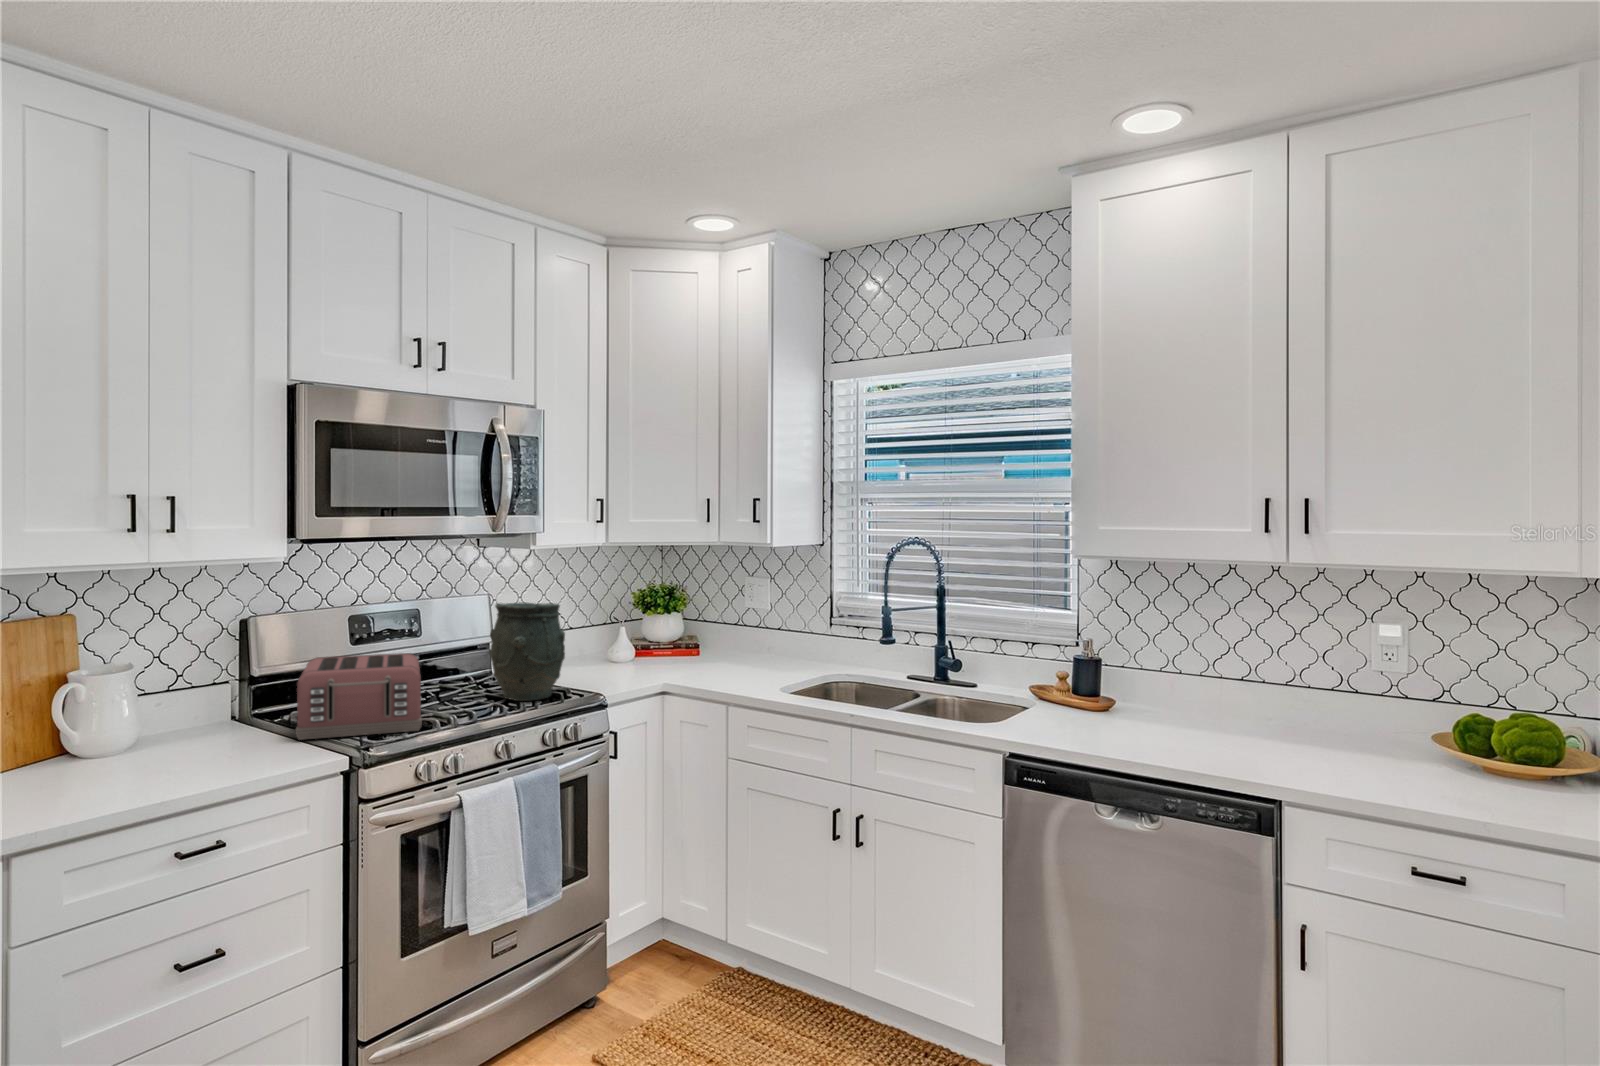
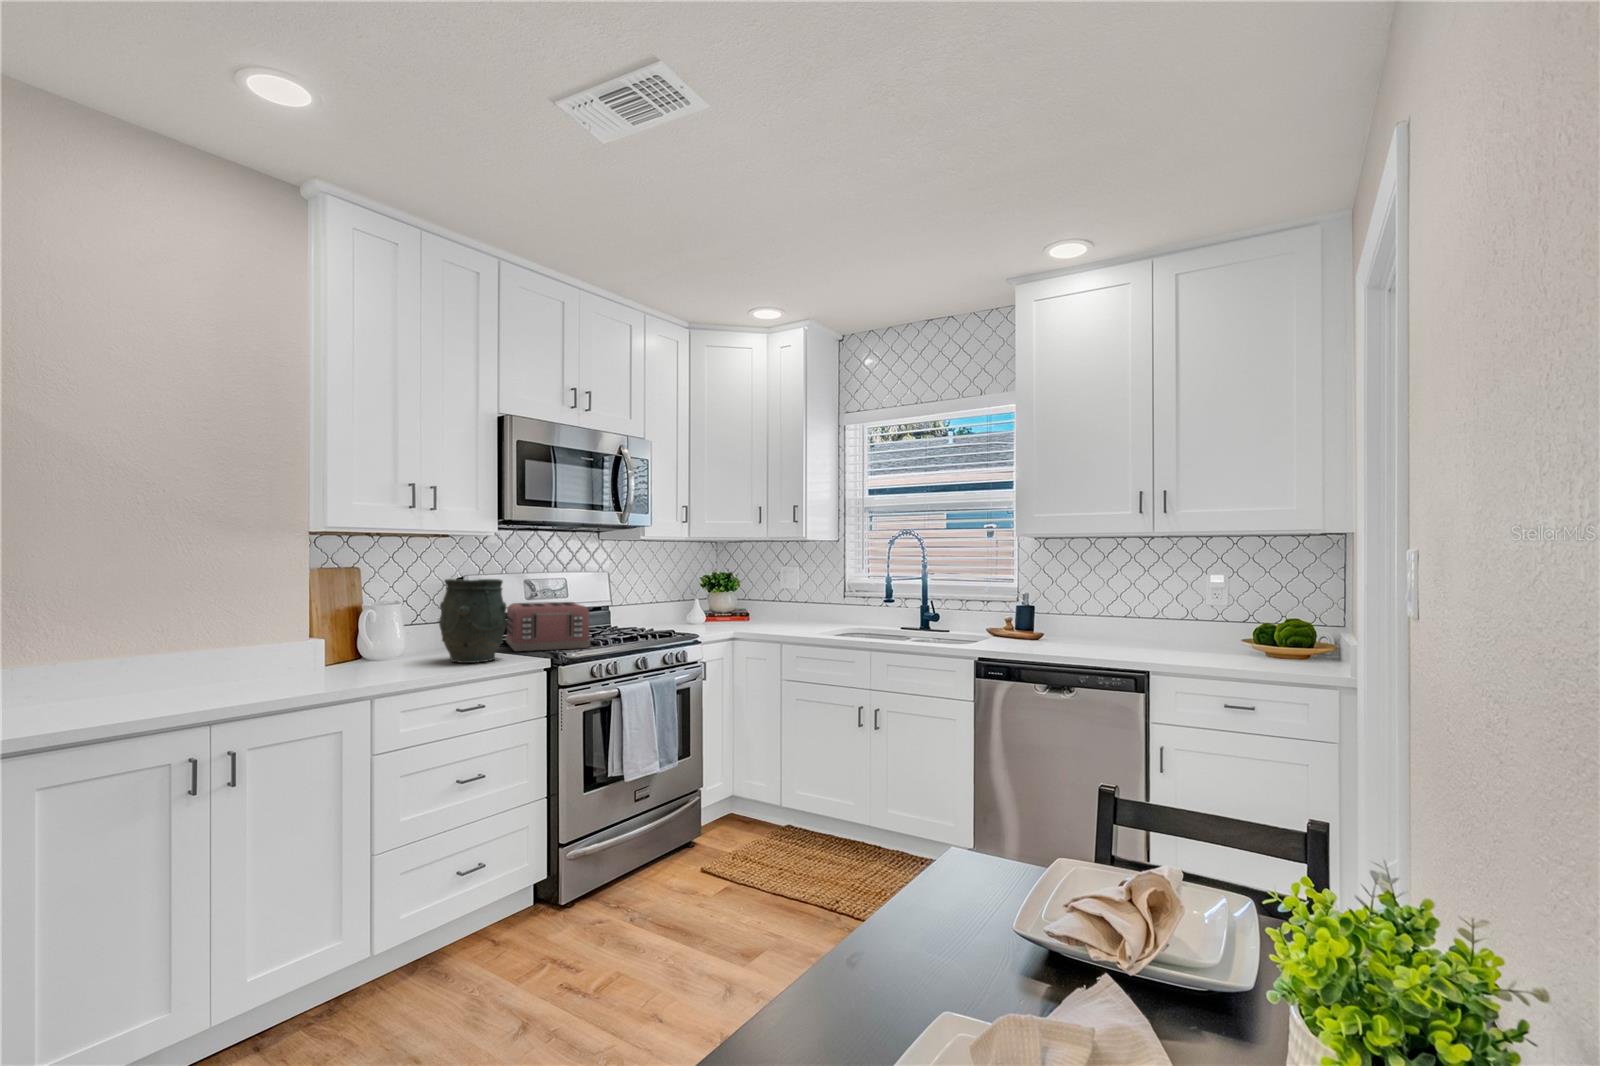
vase: present [490,602,565,701] -> present [439,579,507,663]

